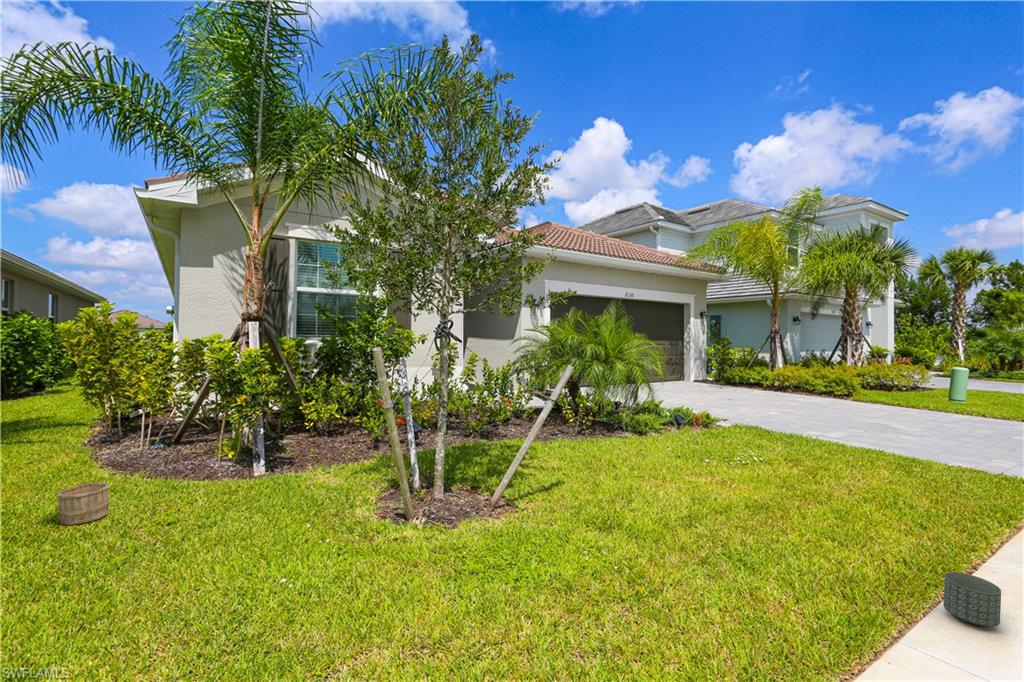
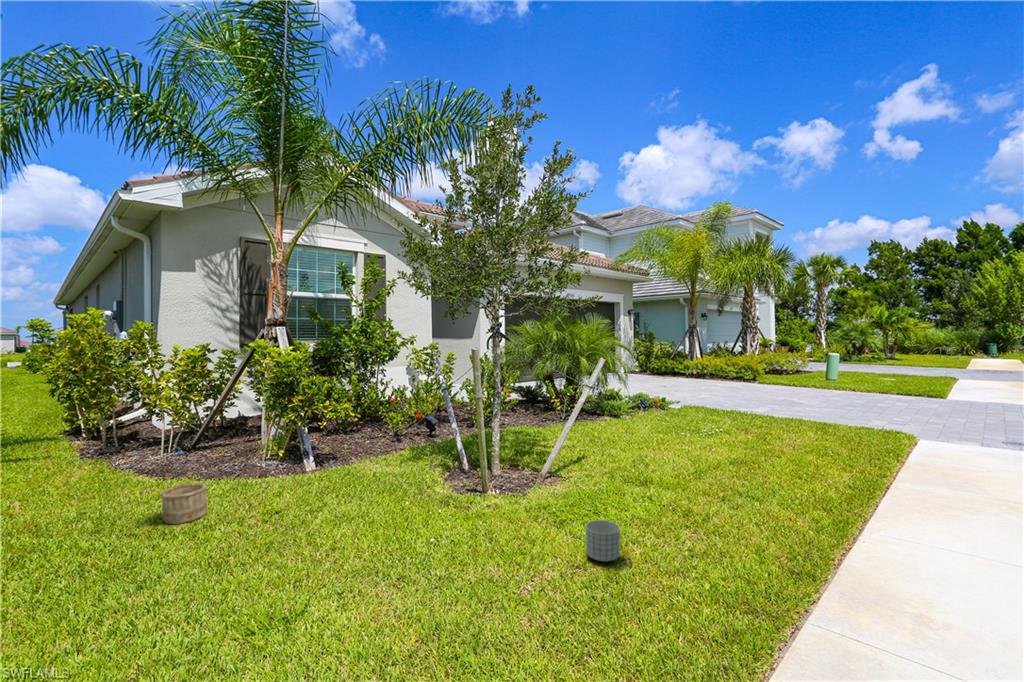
planter: present [943,572,1001,627] -> present [586,520,620,562]

